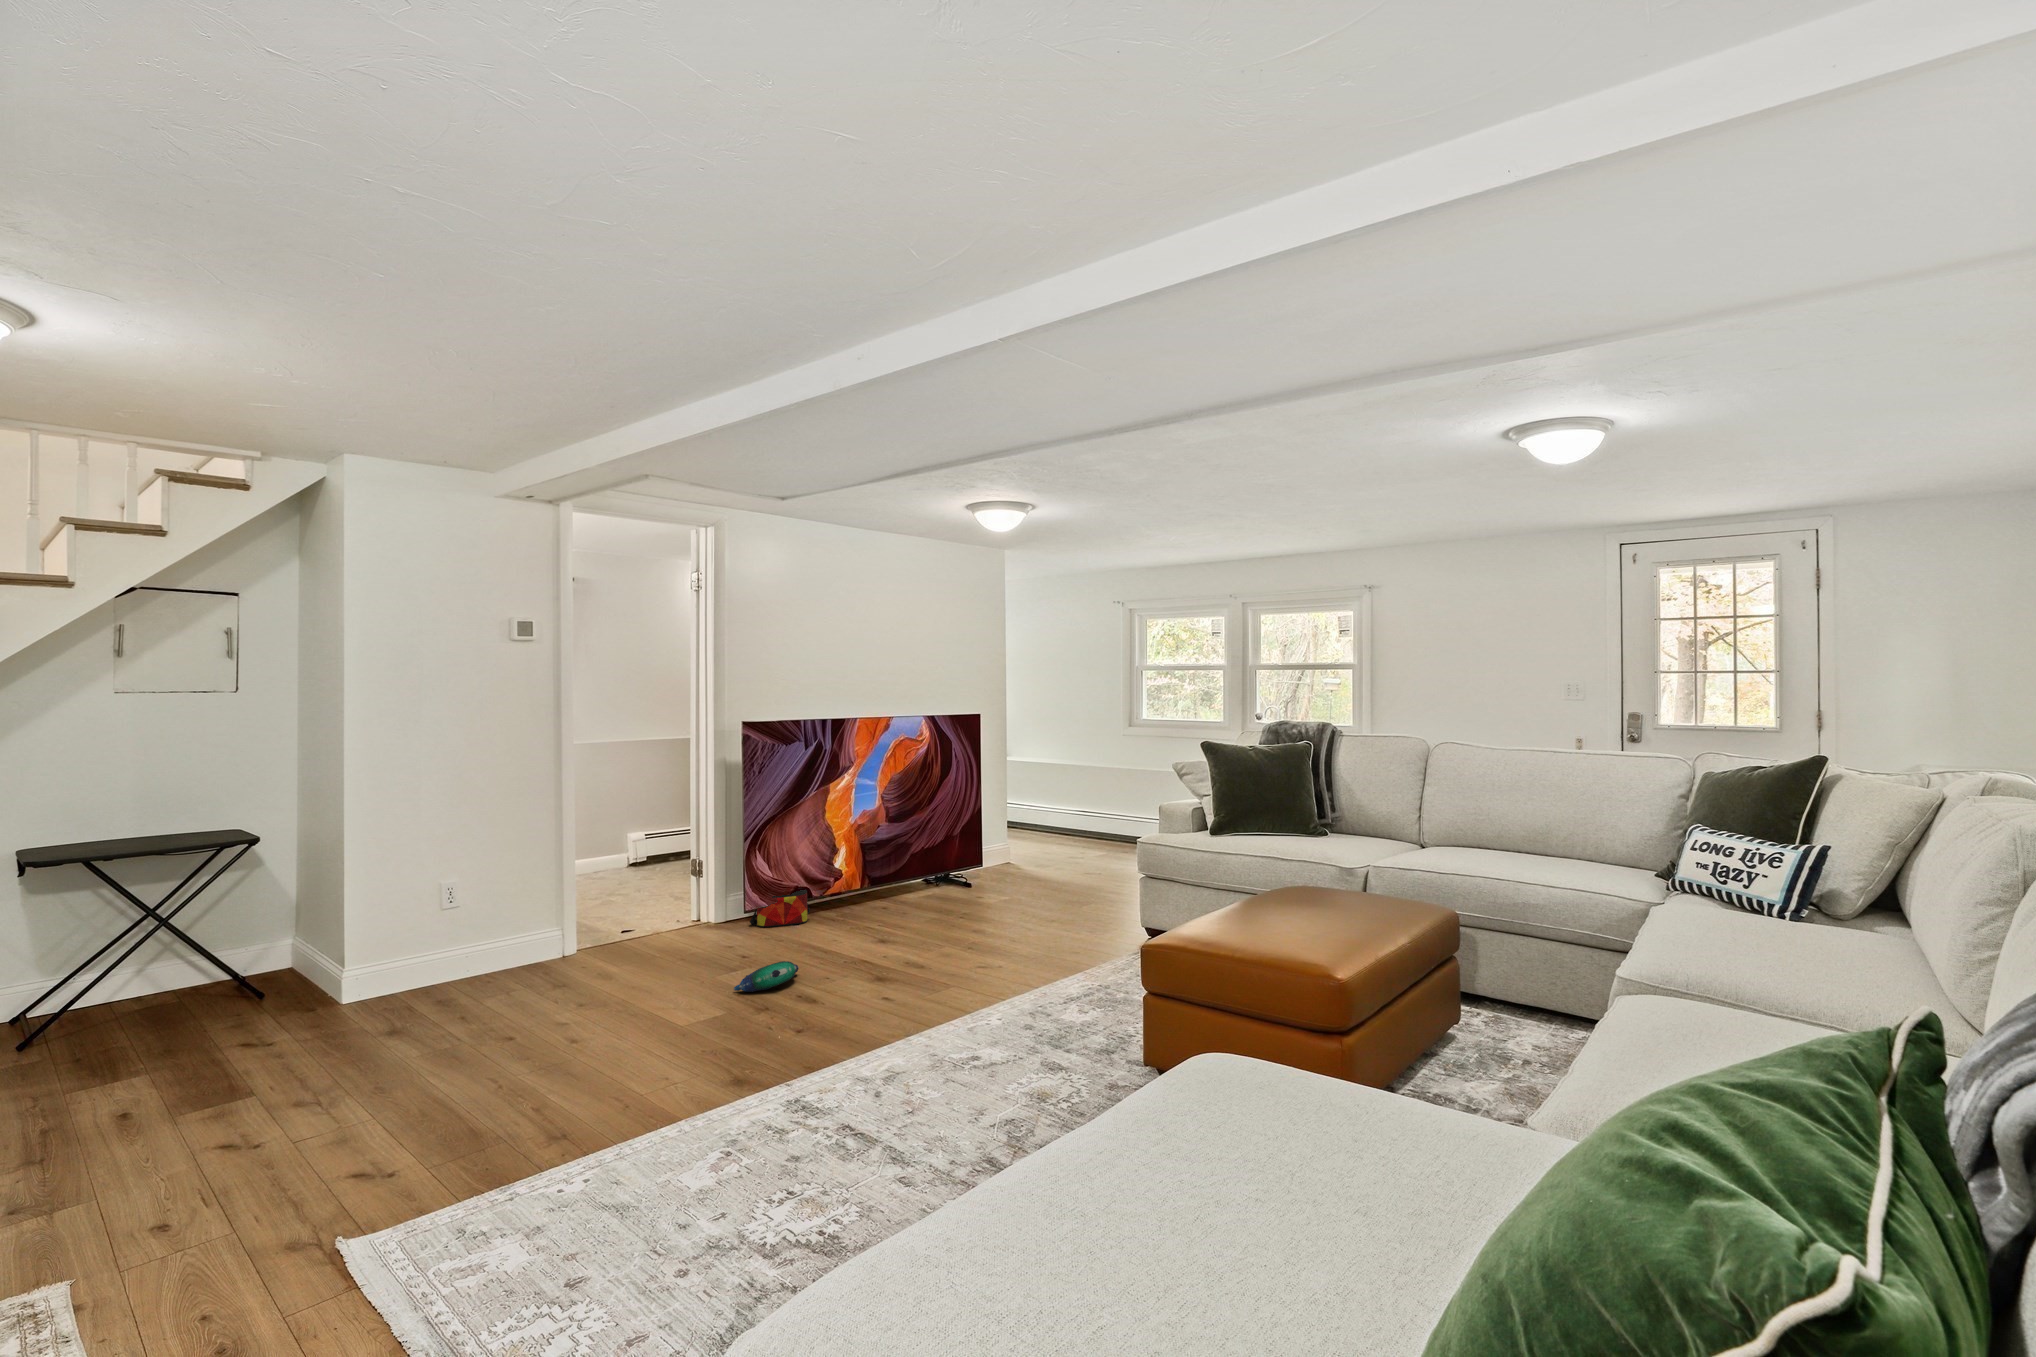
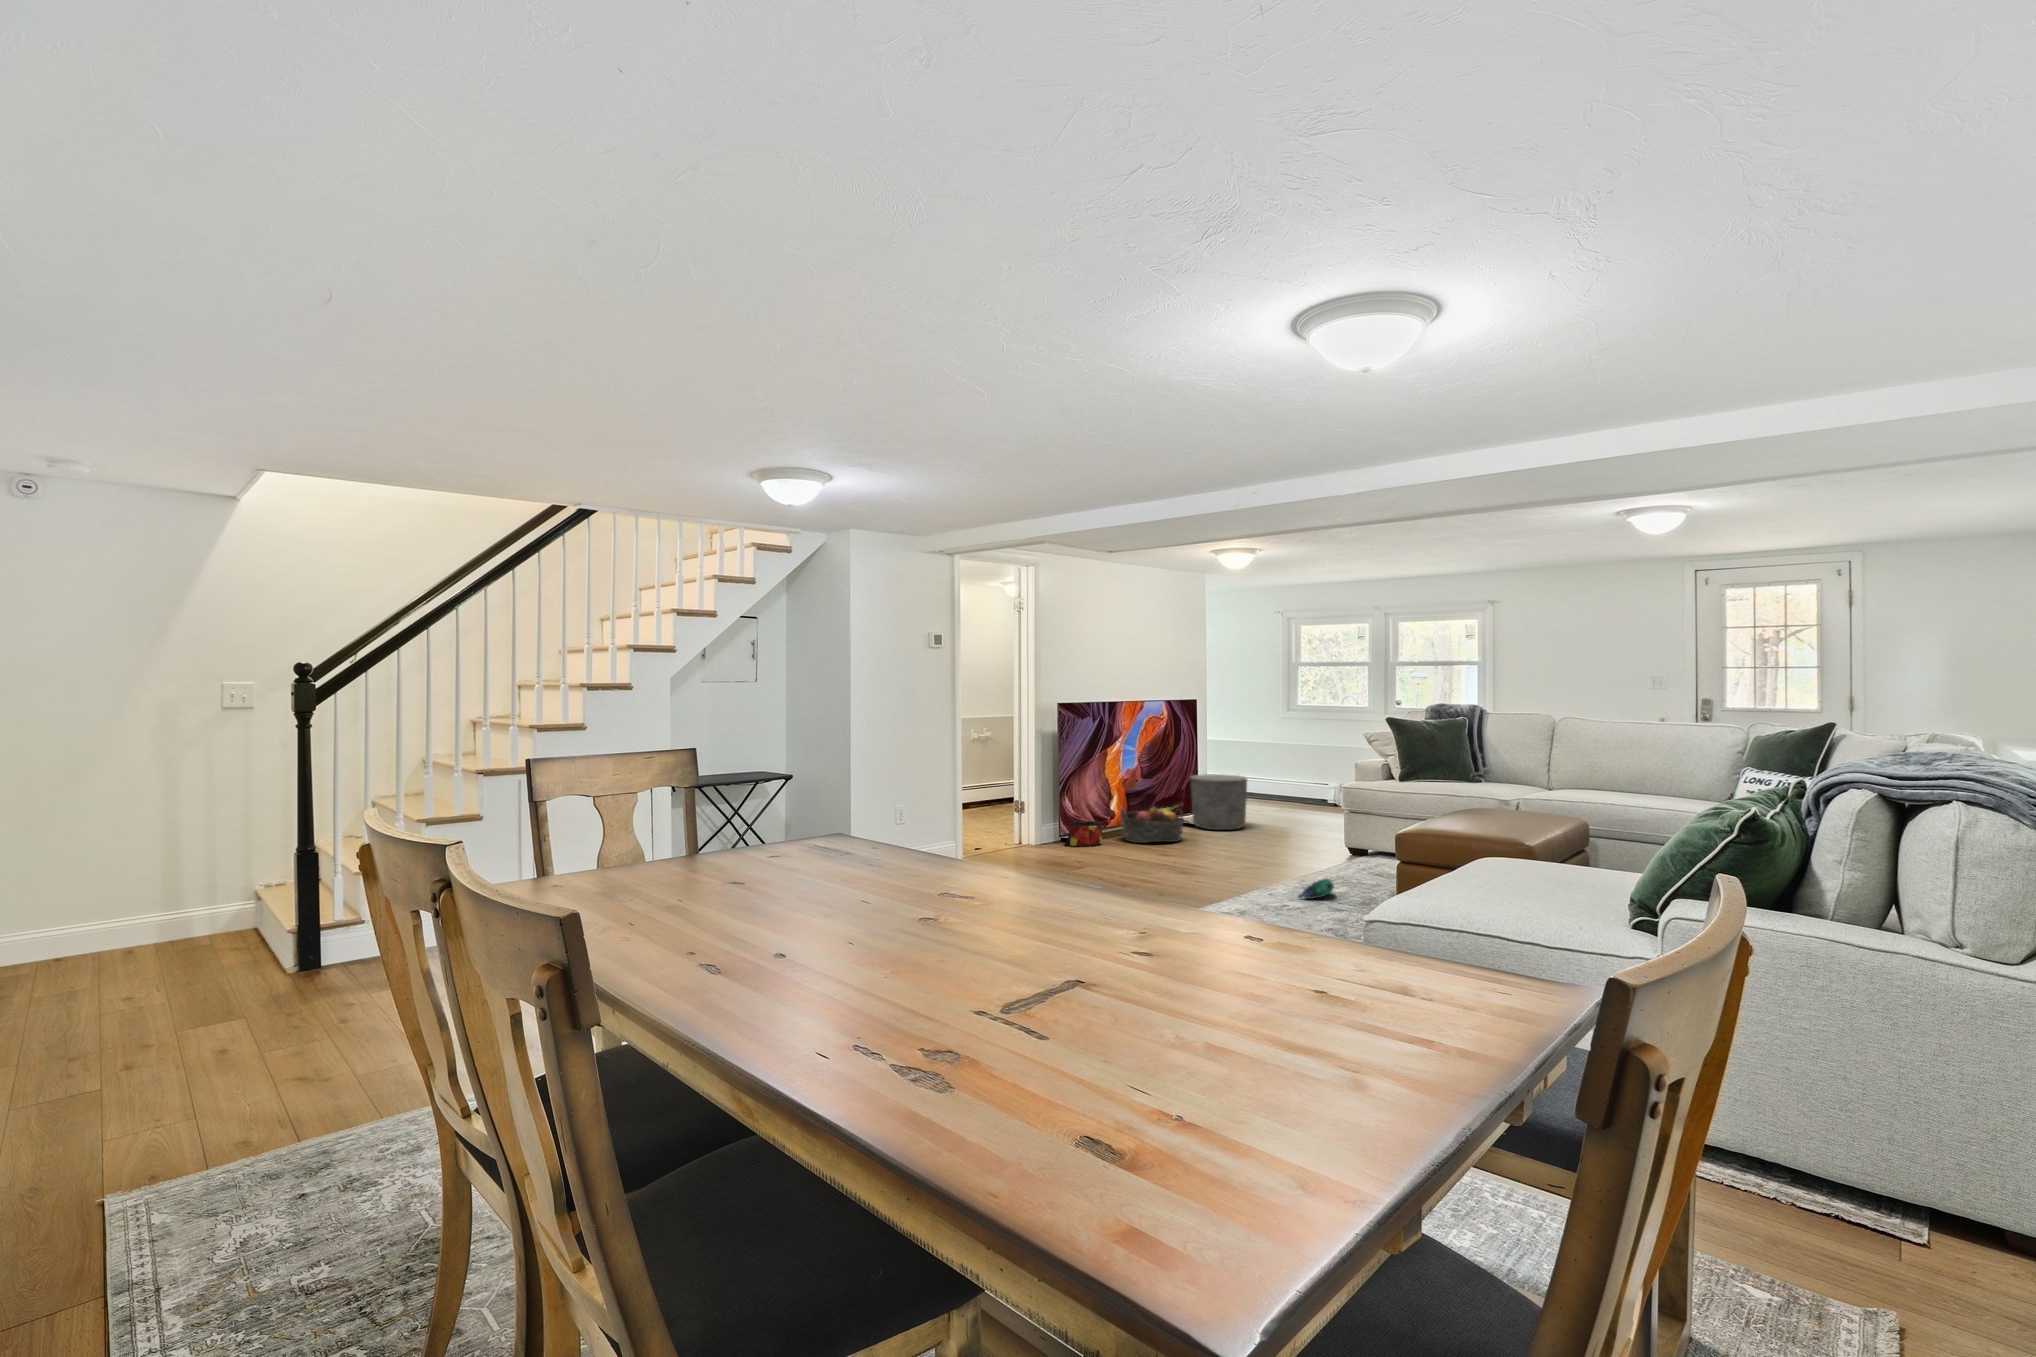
planter: none [962,814,1037,893] -> present [1190,774,1247,830]
basket: none [842,859,931,919] -> present [1120,803,1184,843]
plush toy: present [734,961,799,992] -> present [1299,879,1334,899]

